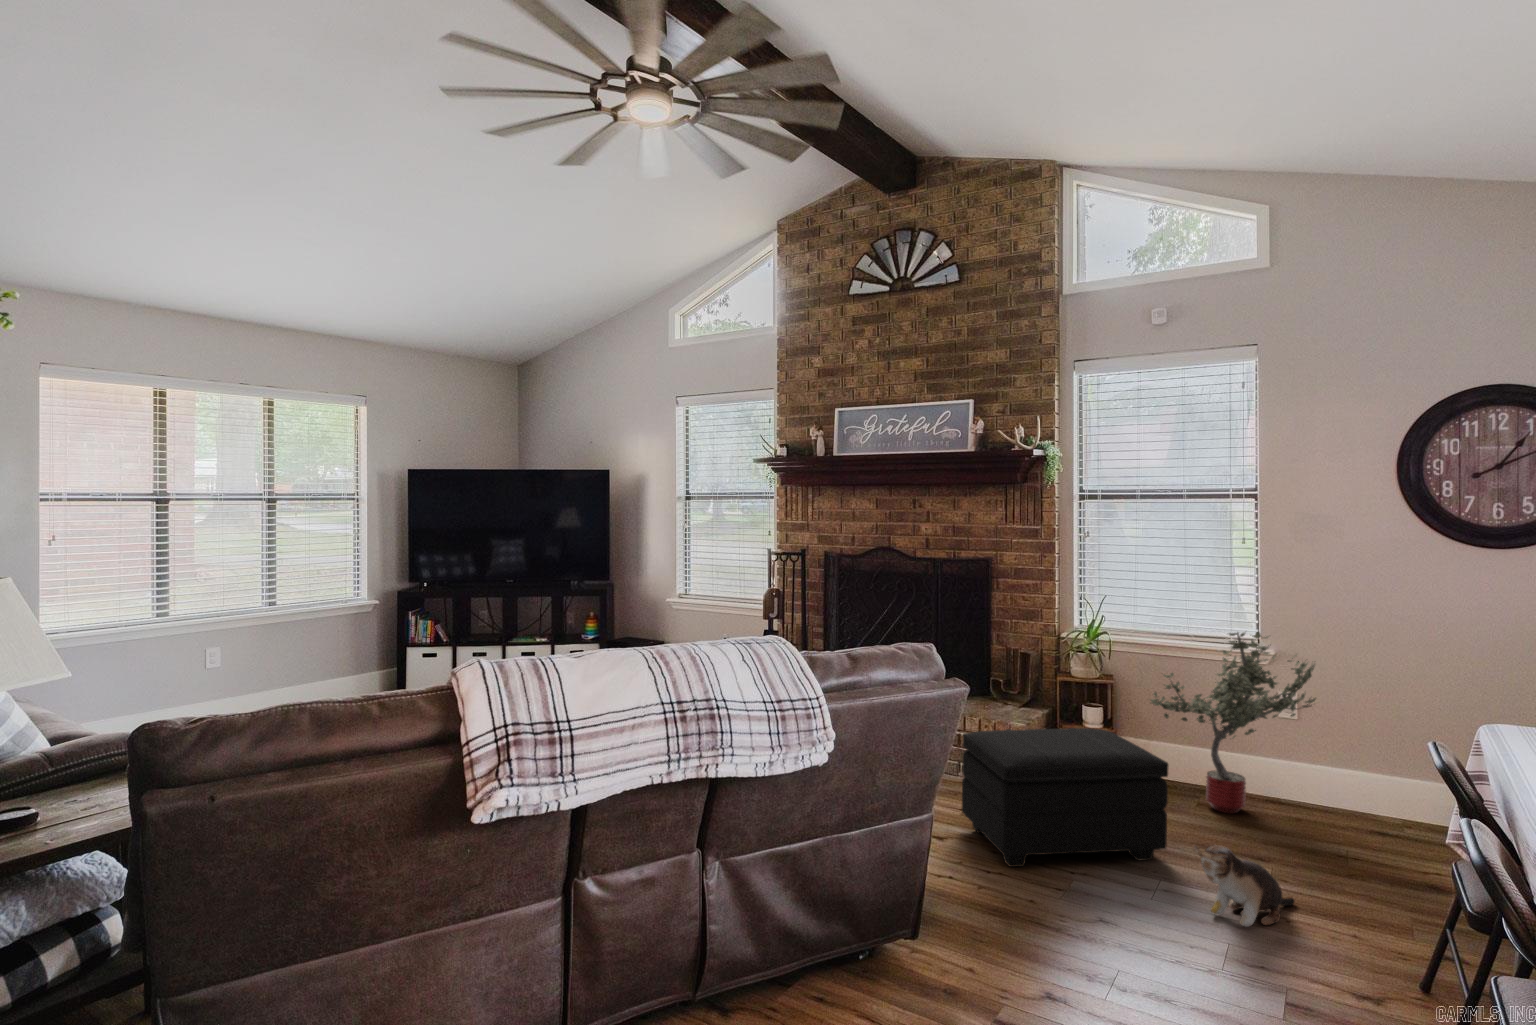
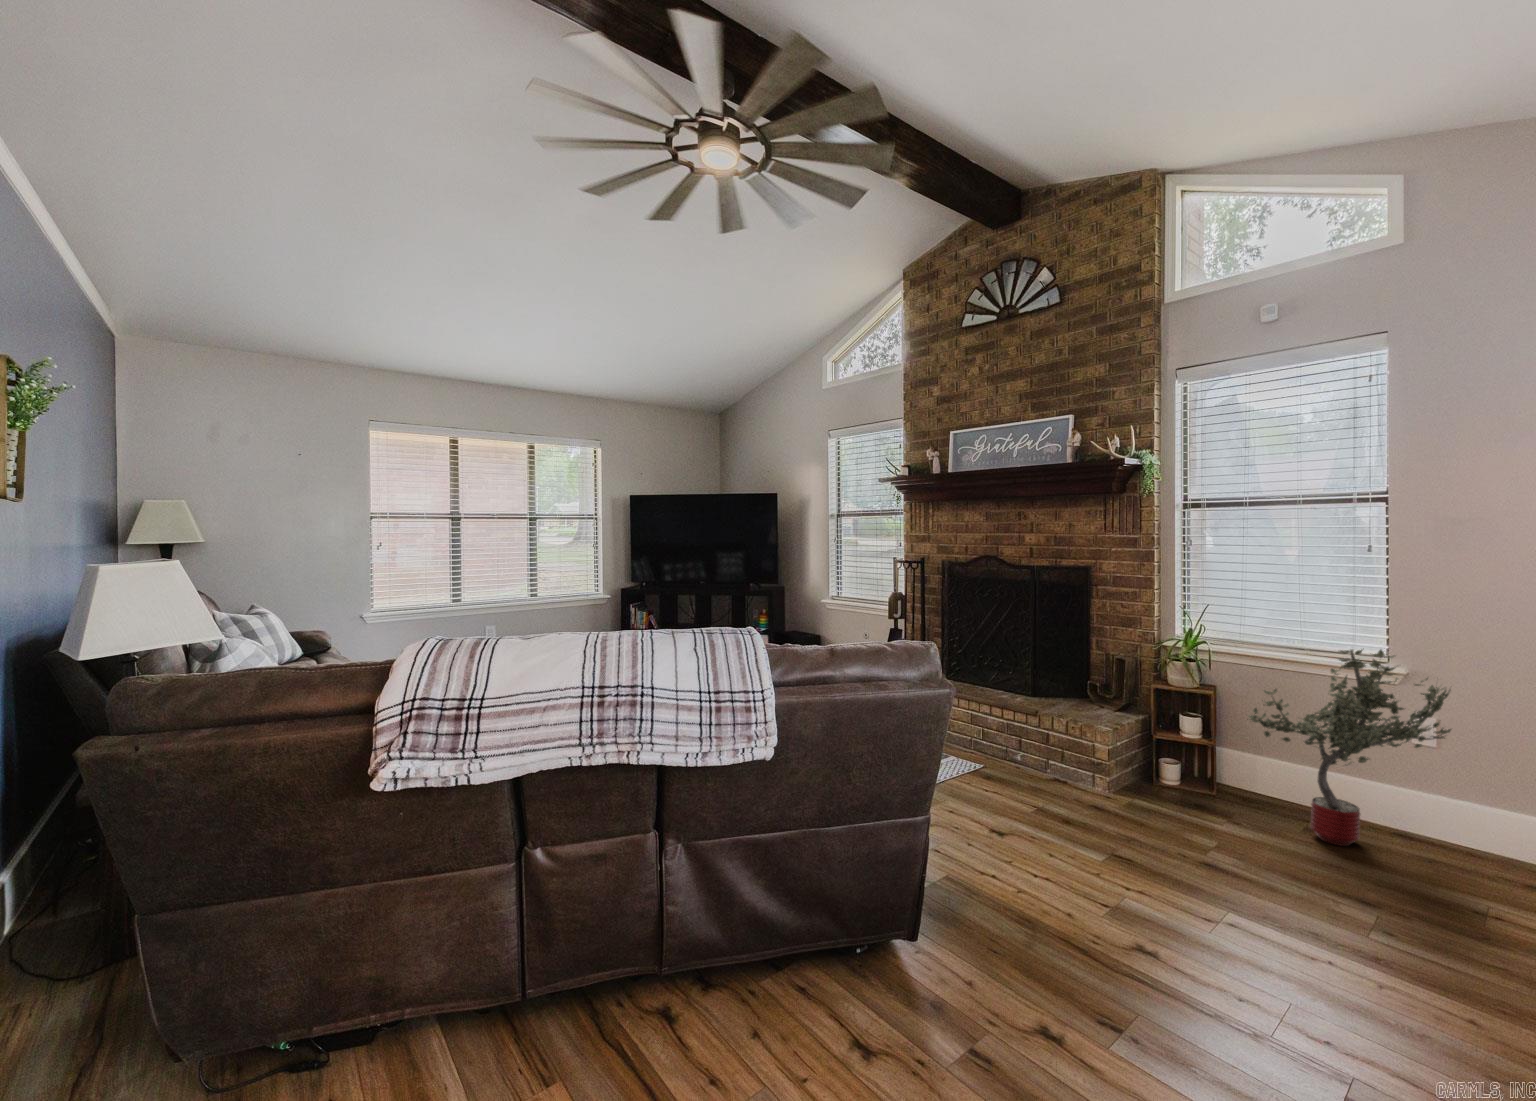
footstool: present [962,728,1169,867] -> none [1018,734,1229,884]
plush toy: present [1193,845,1294,927] -> none [1219,876,1365,978]

